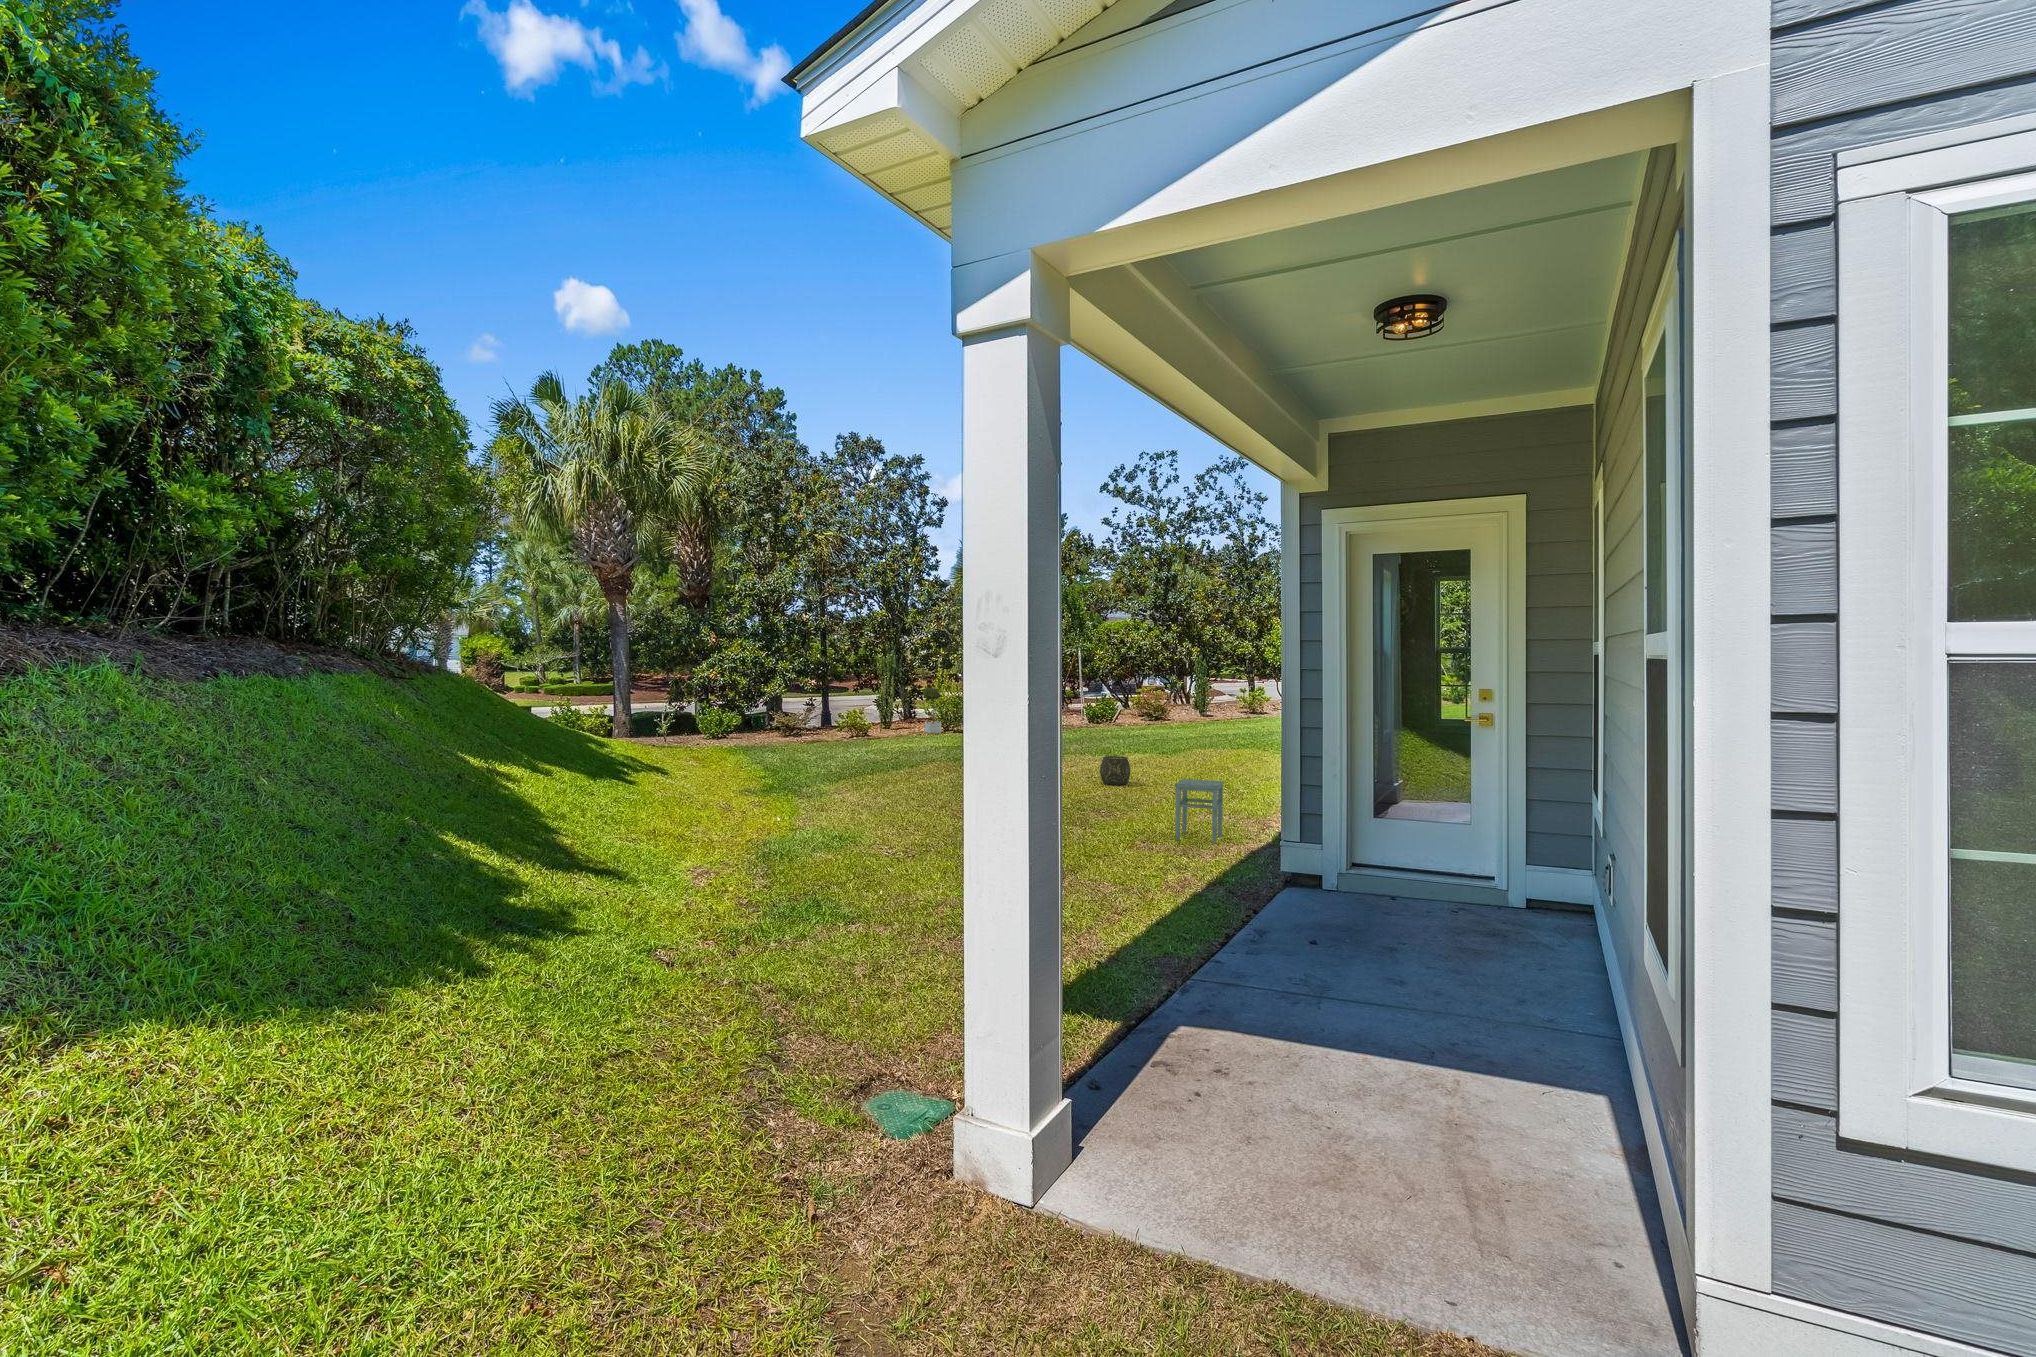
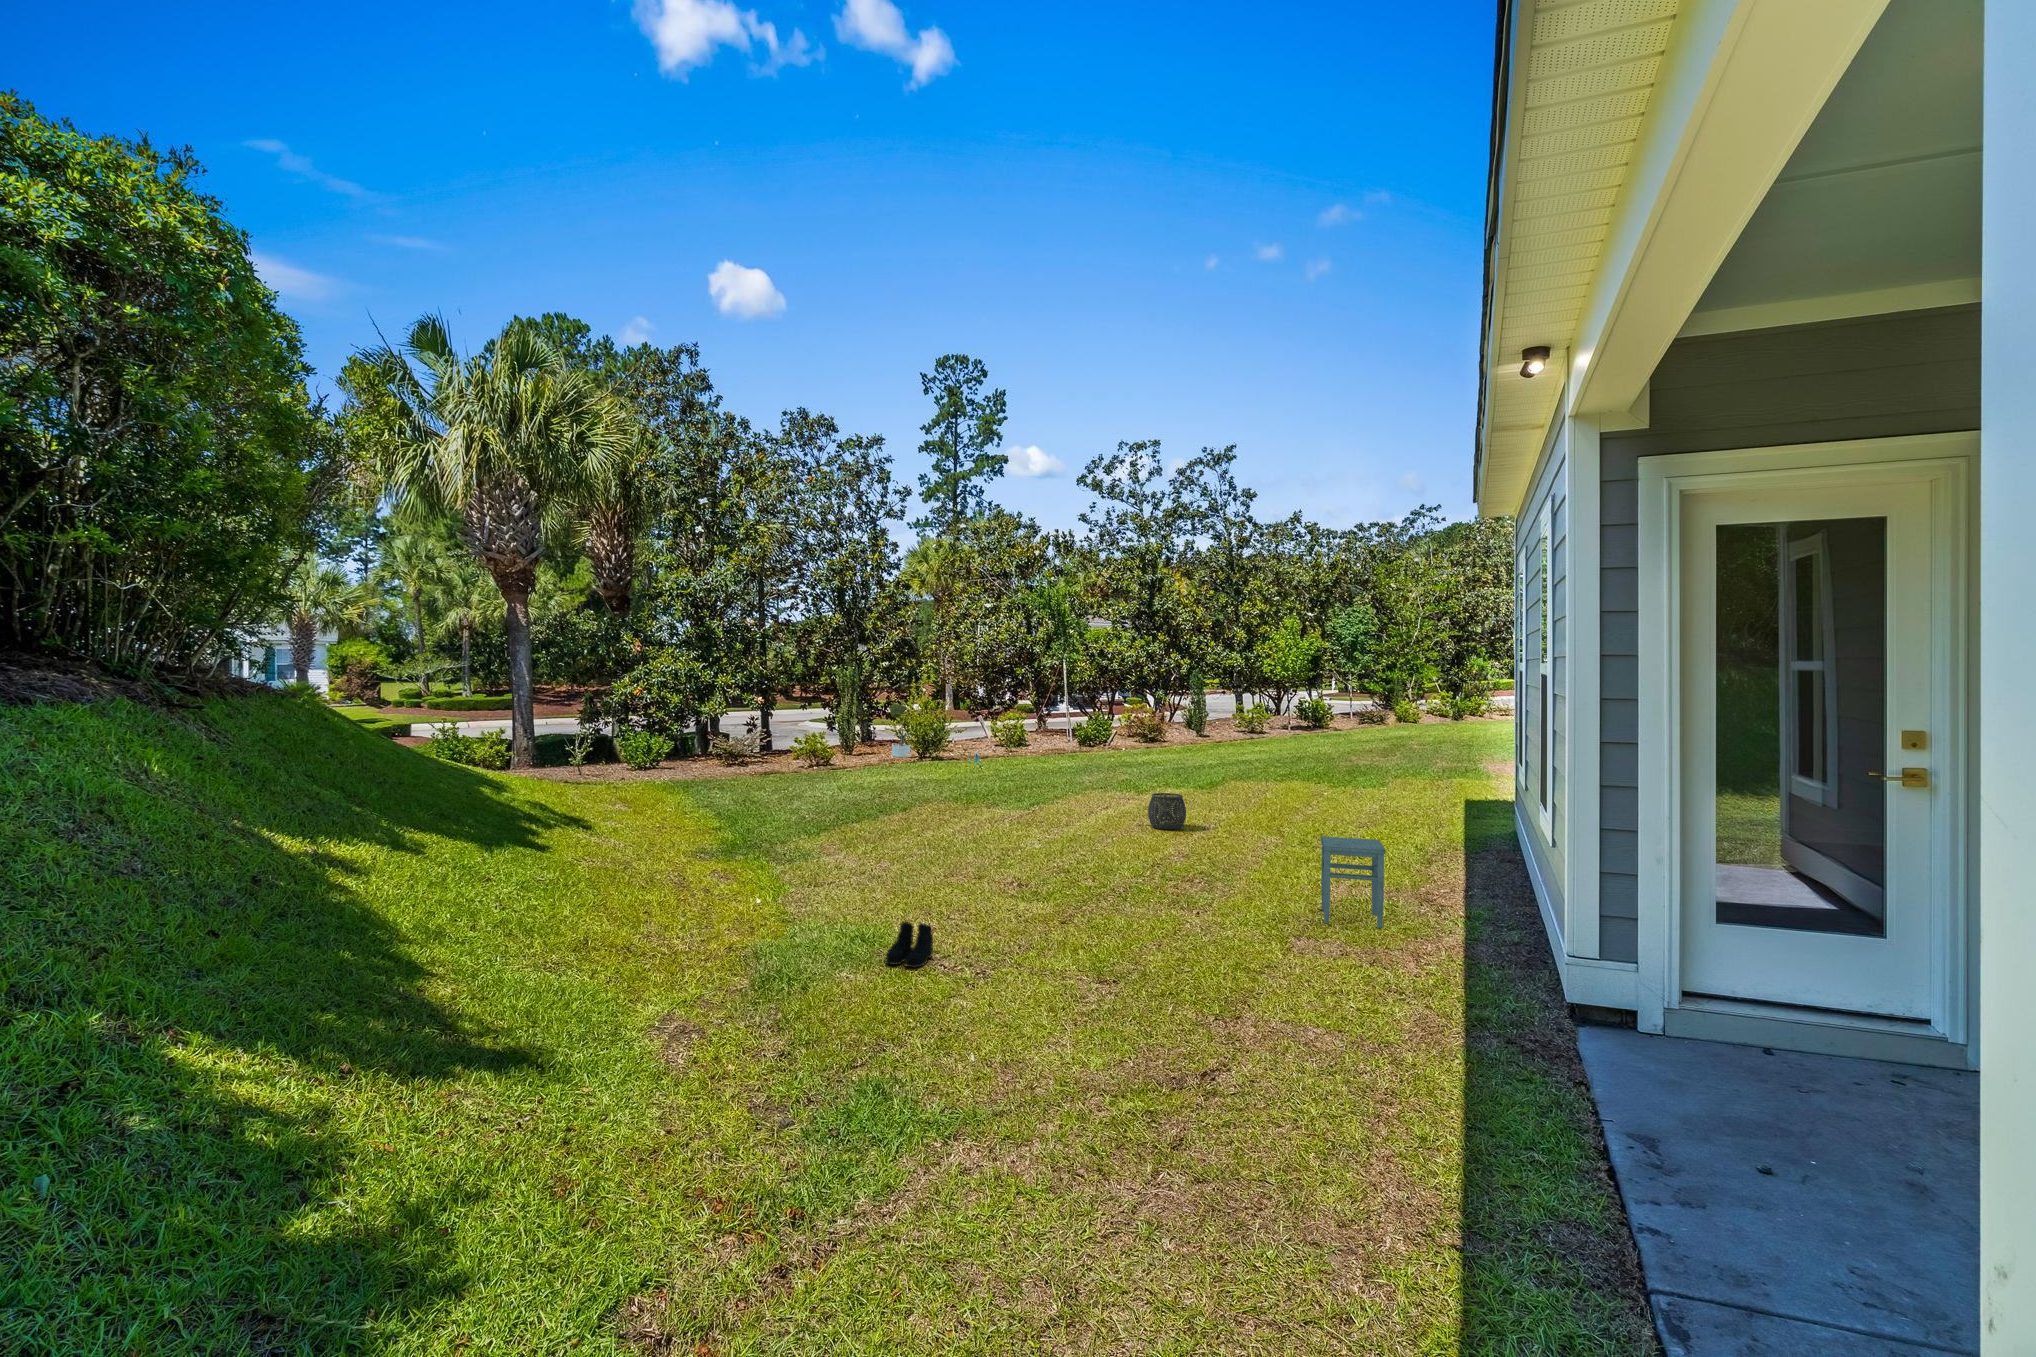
boots: none [849,826,884,855] -> present [885,921,933,967]

